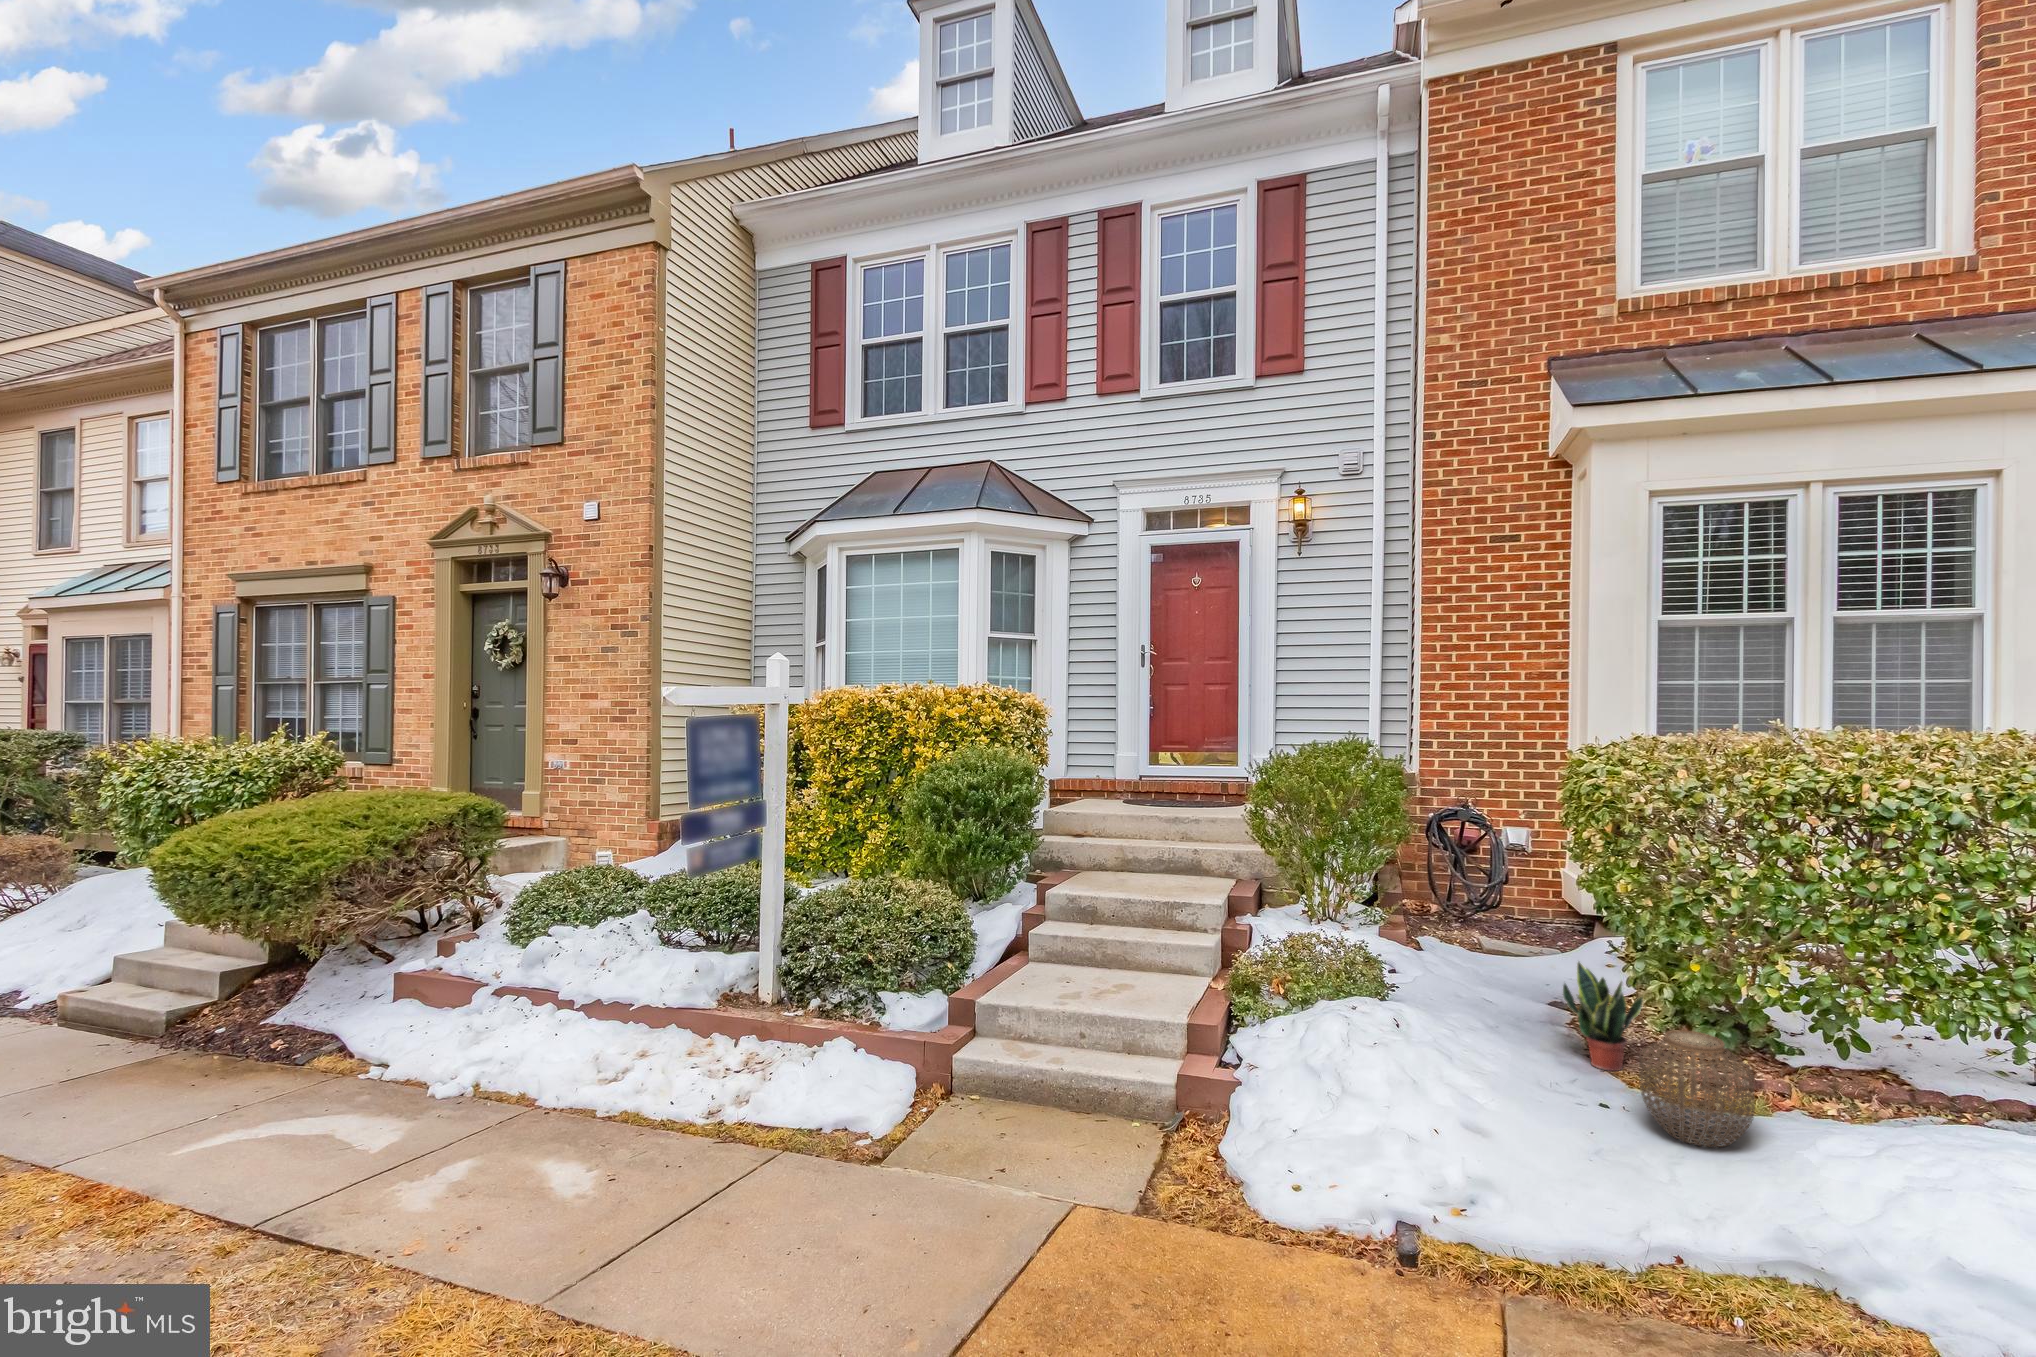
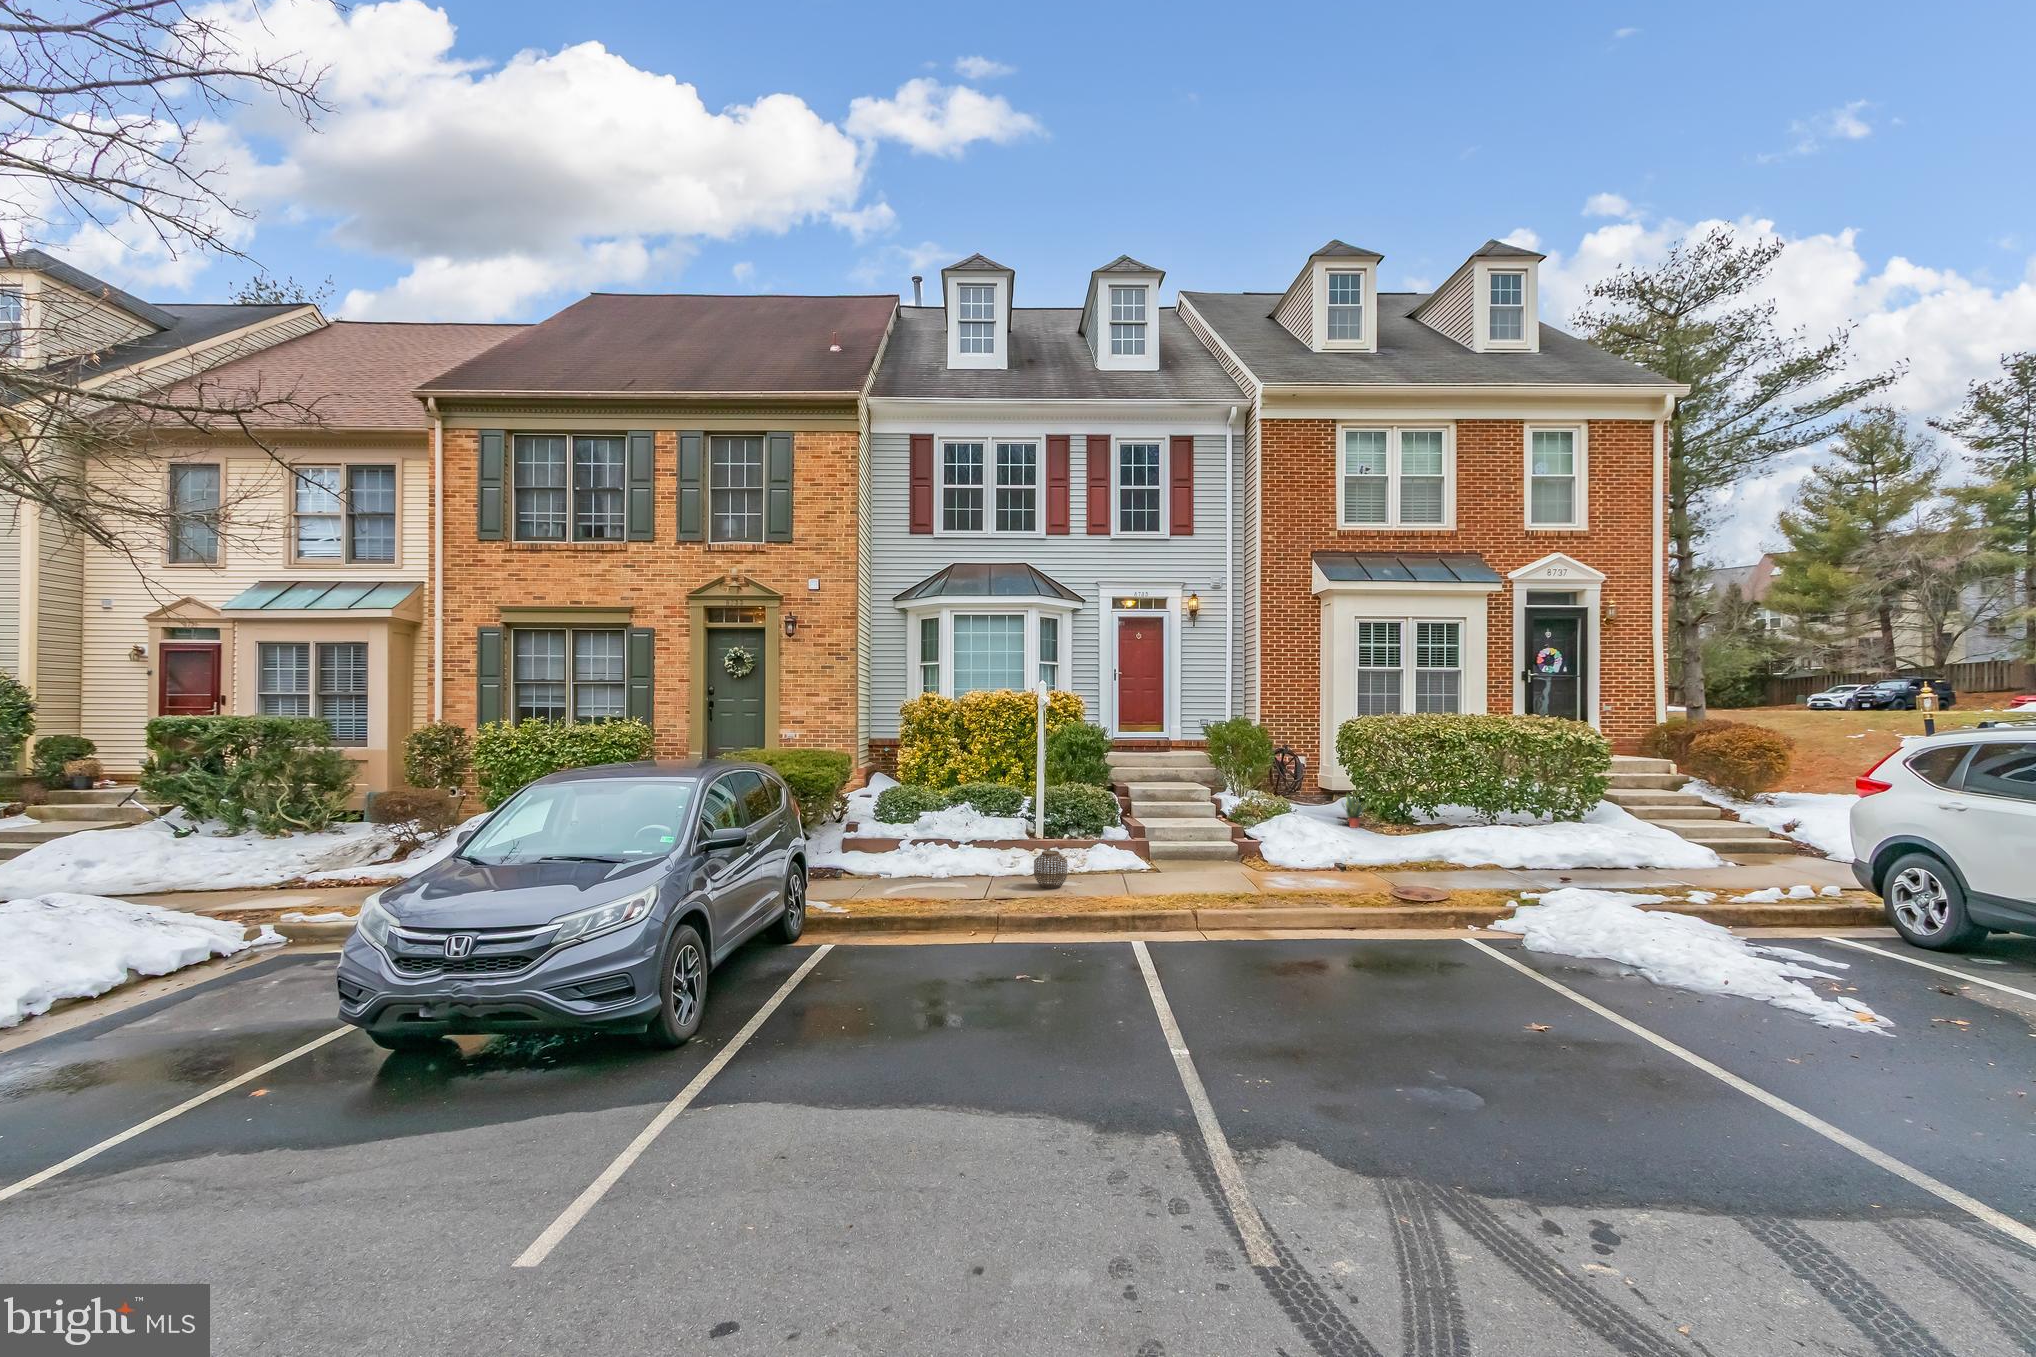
woven basket: present [1639,1030,1755,1147] -> present [1034,850,1067,889]

